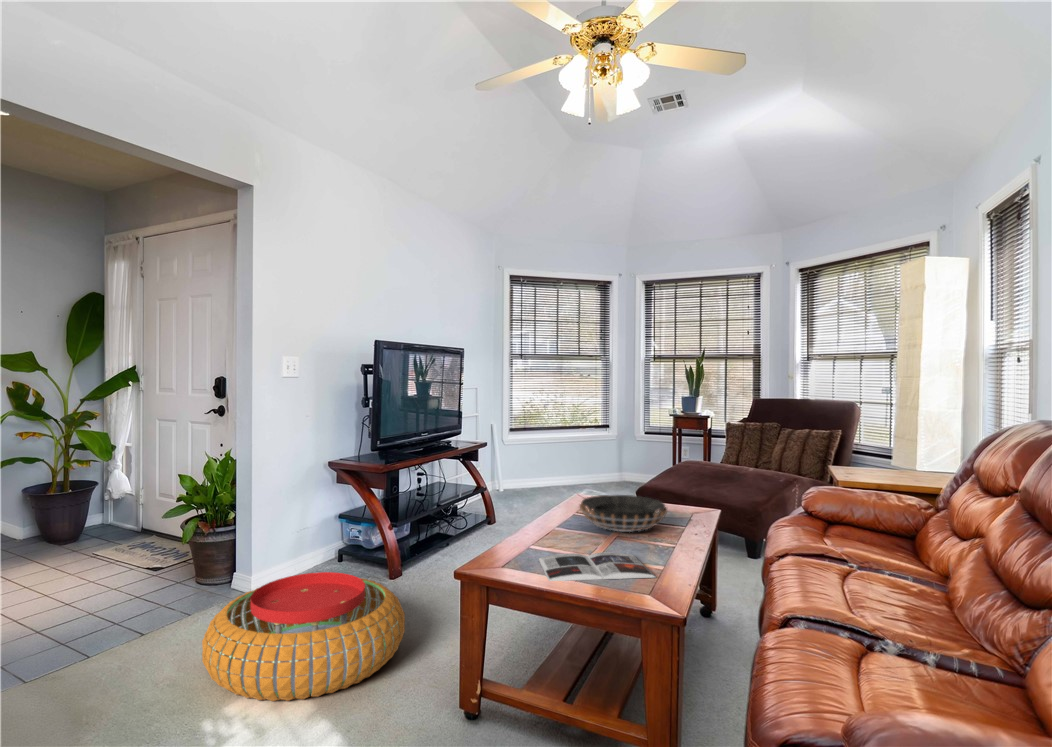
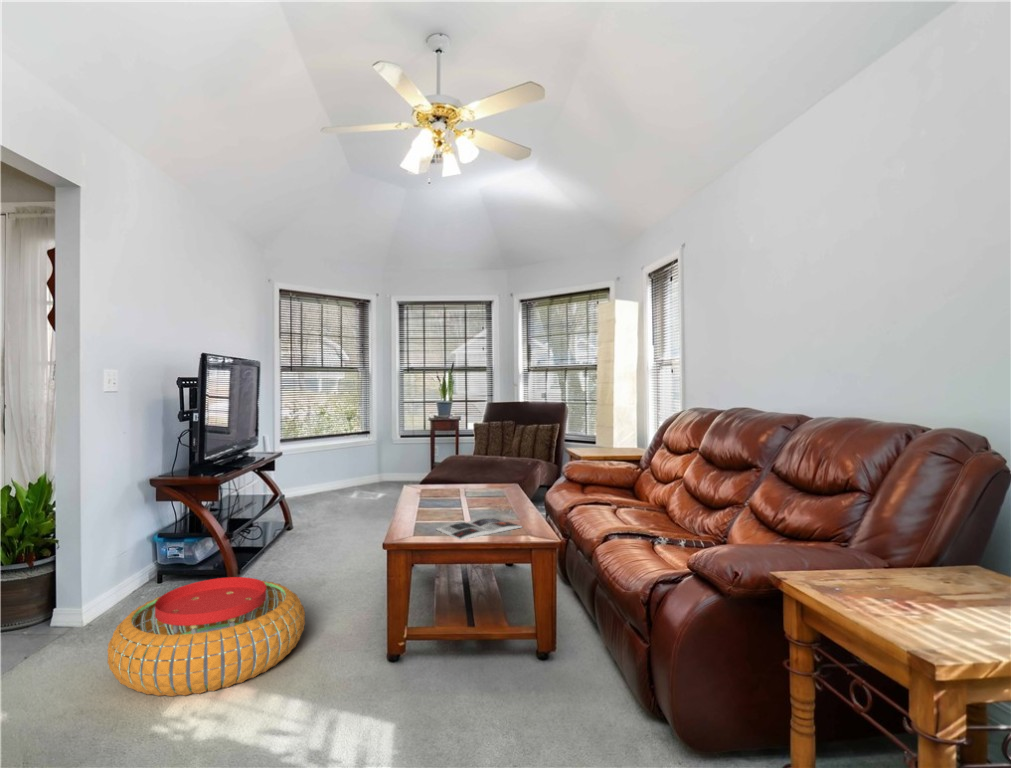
decorative bowl: present [580,495,667,532] -> none [432,480,498,506]

